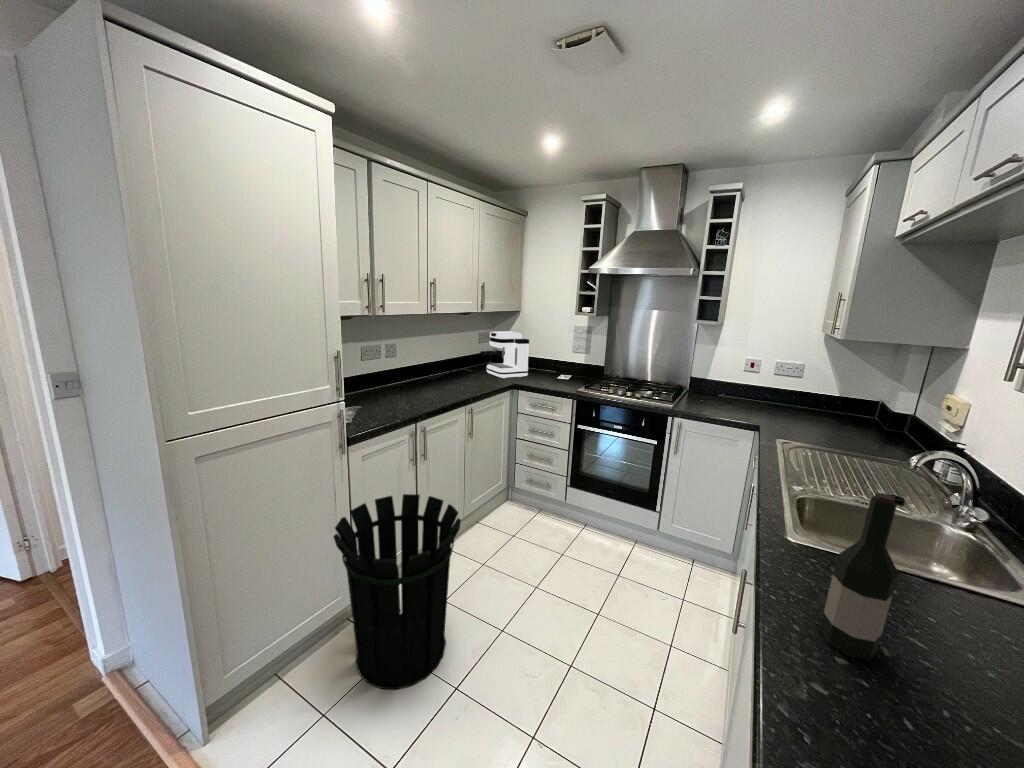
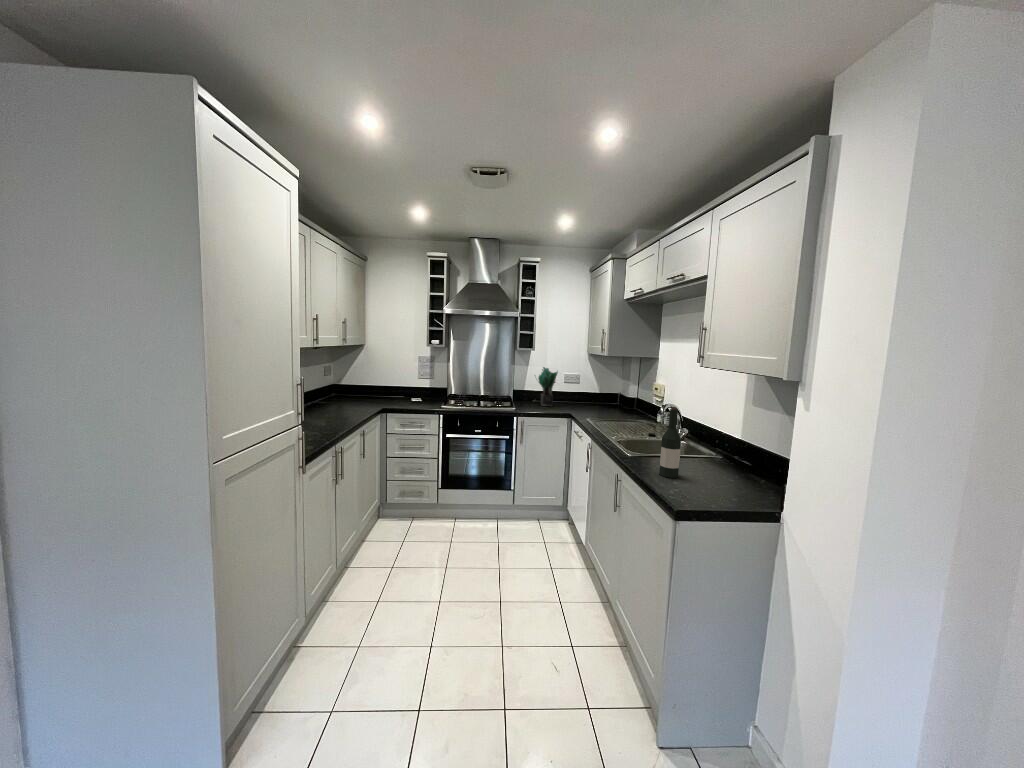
coffee maker: present [480,331,529,379] -> none [341,362,387,405]
potted plant: none [719,348,757,406] -> present [538,367,558,406]
waste bin: present [334,494,461,689] -> none [312,501,424,673]

